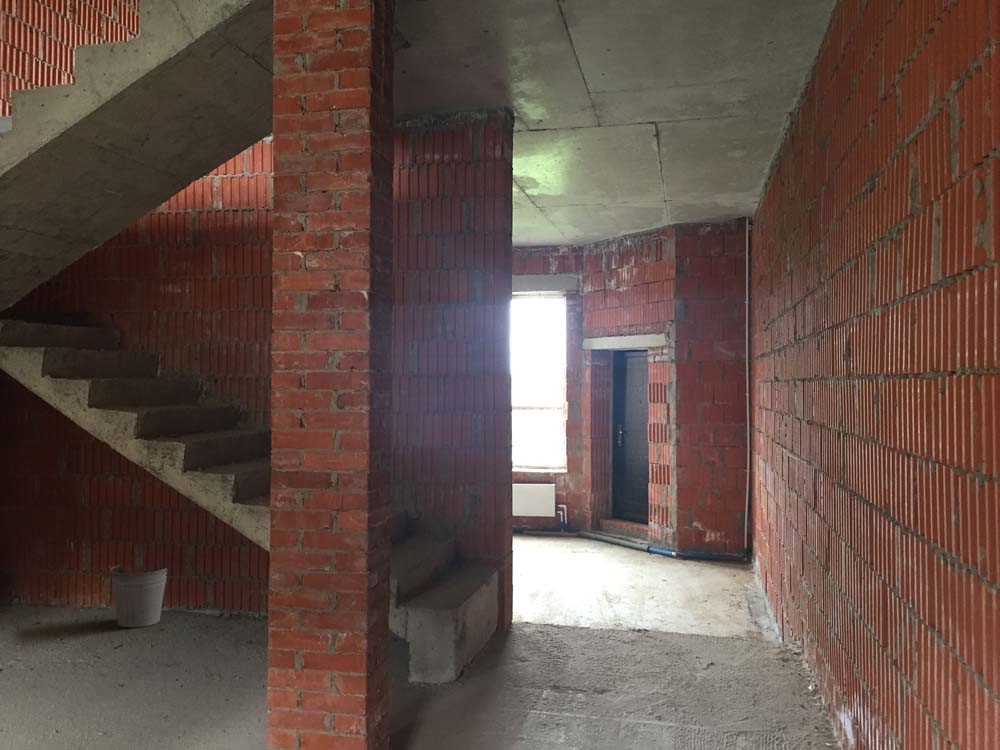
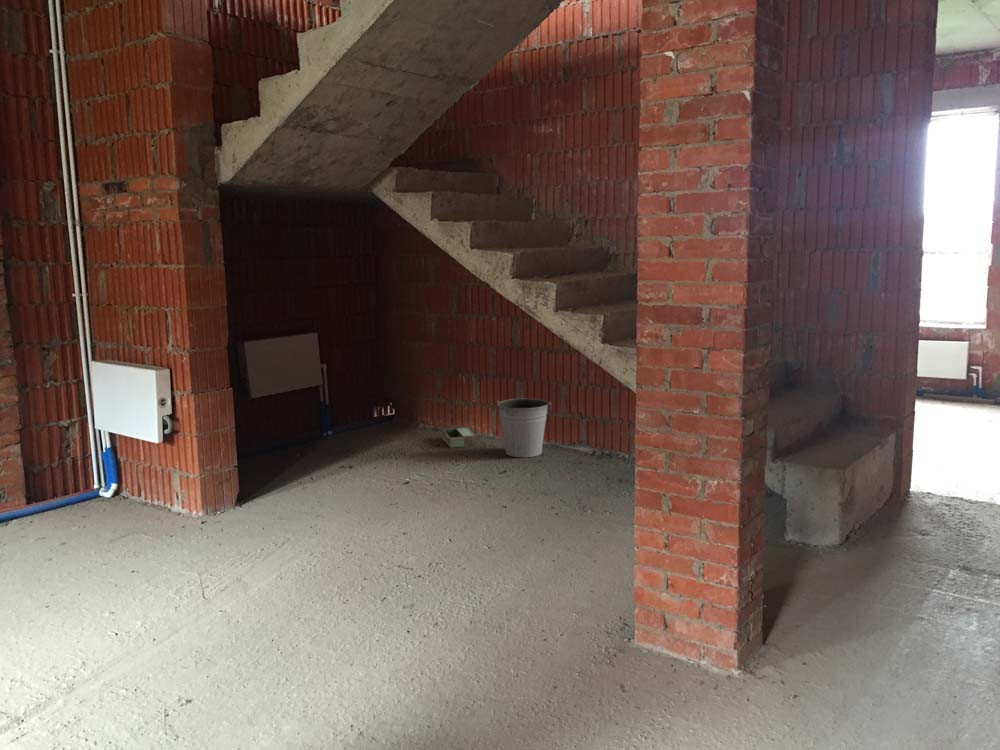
toolbox: none [39,598,83,624] -> present [443,427,477,448]

